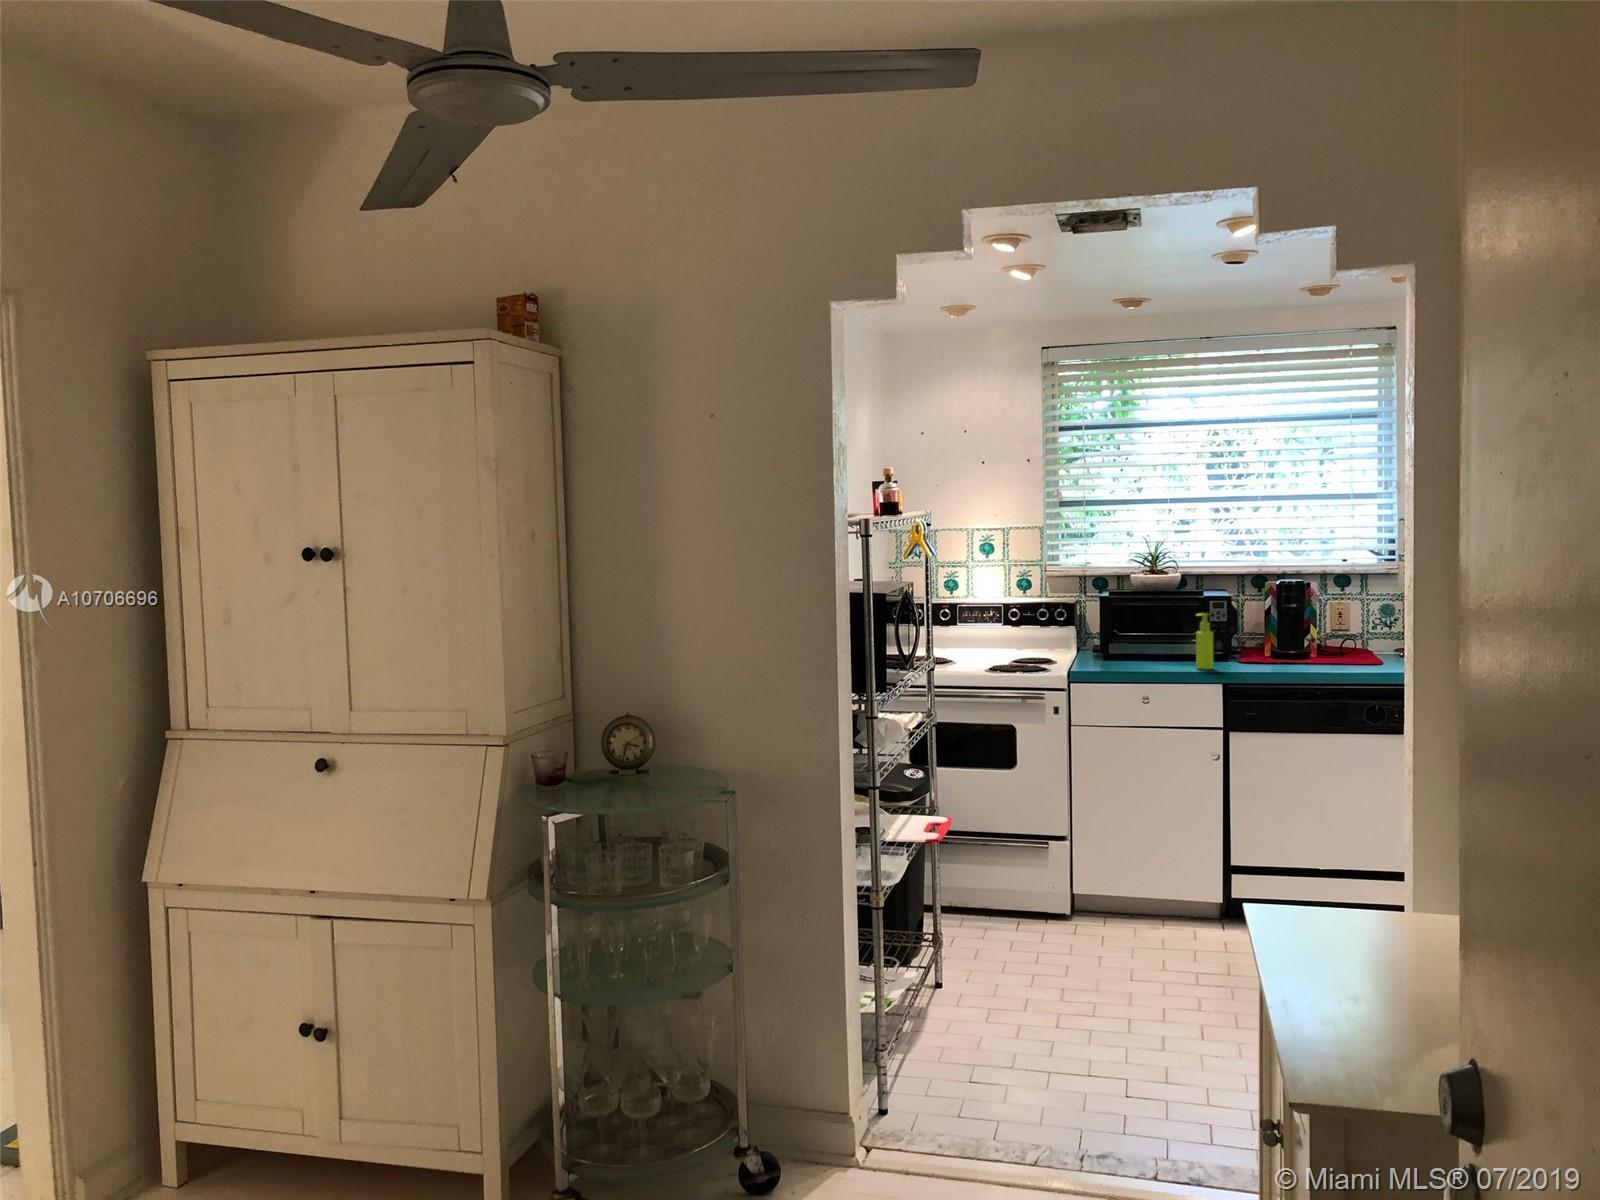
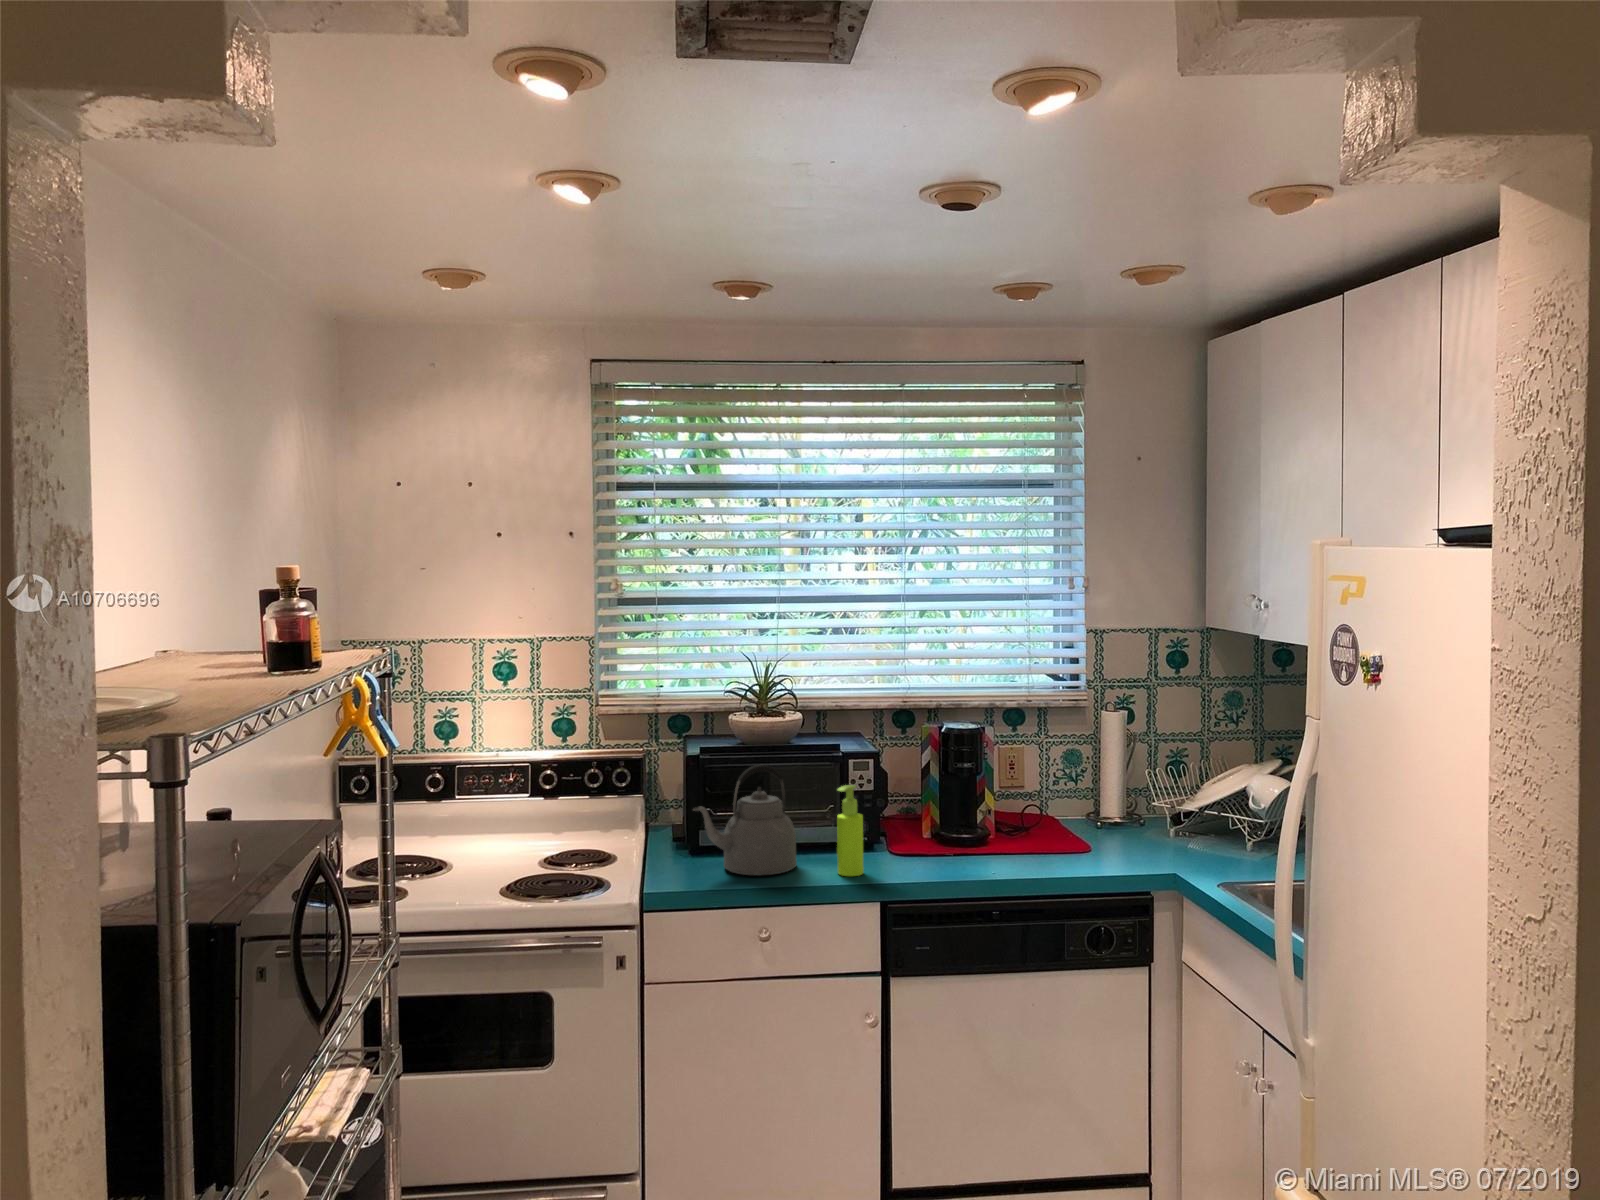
kettle: none [1103,601,1171,667] -> present [693,765,797,876]

